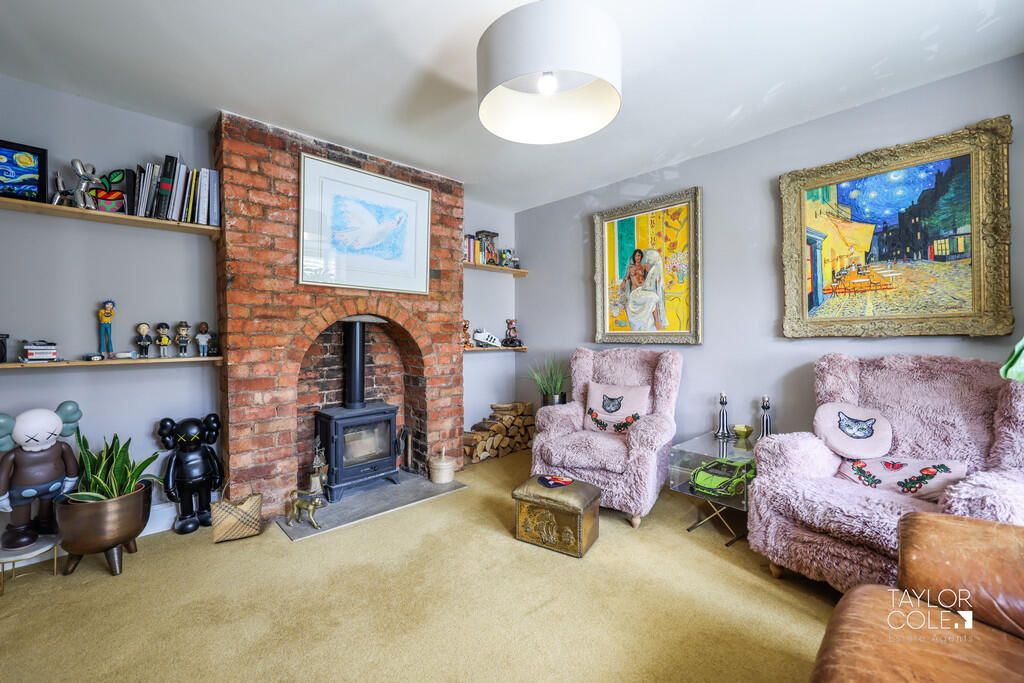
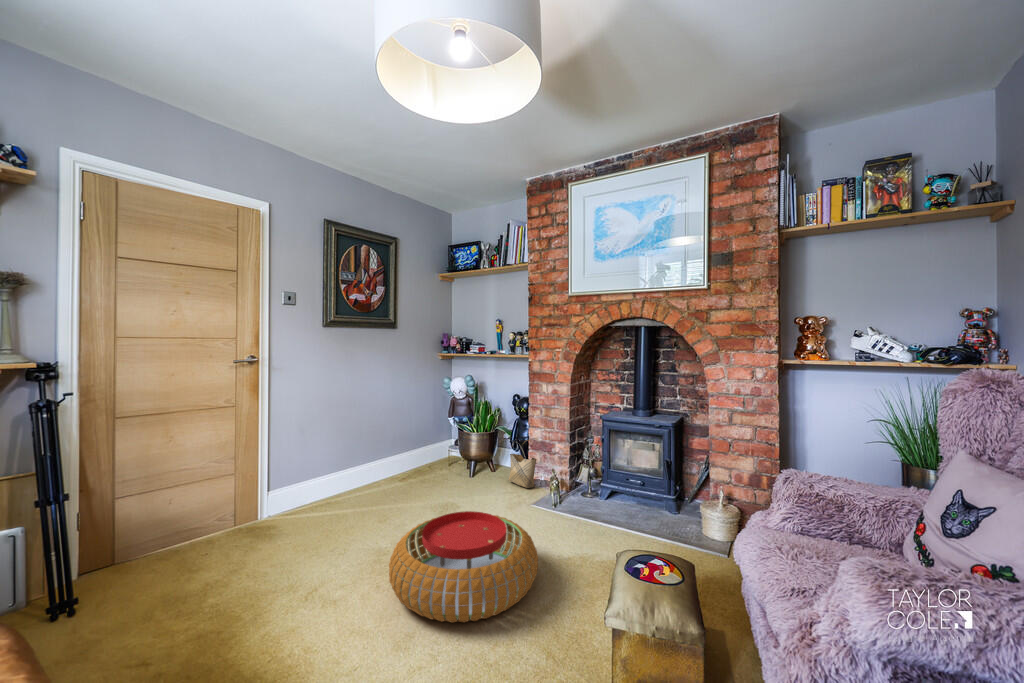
pouf: none [341,522,509,649] -> present [389,511,538,623]

